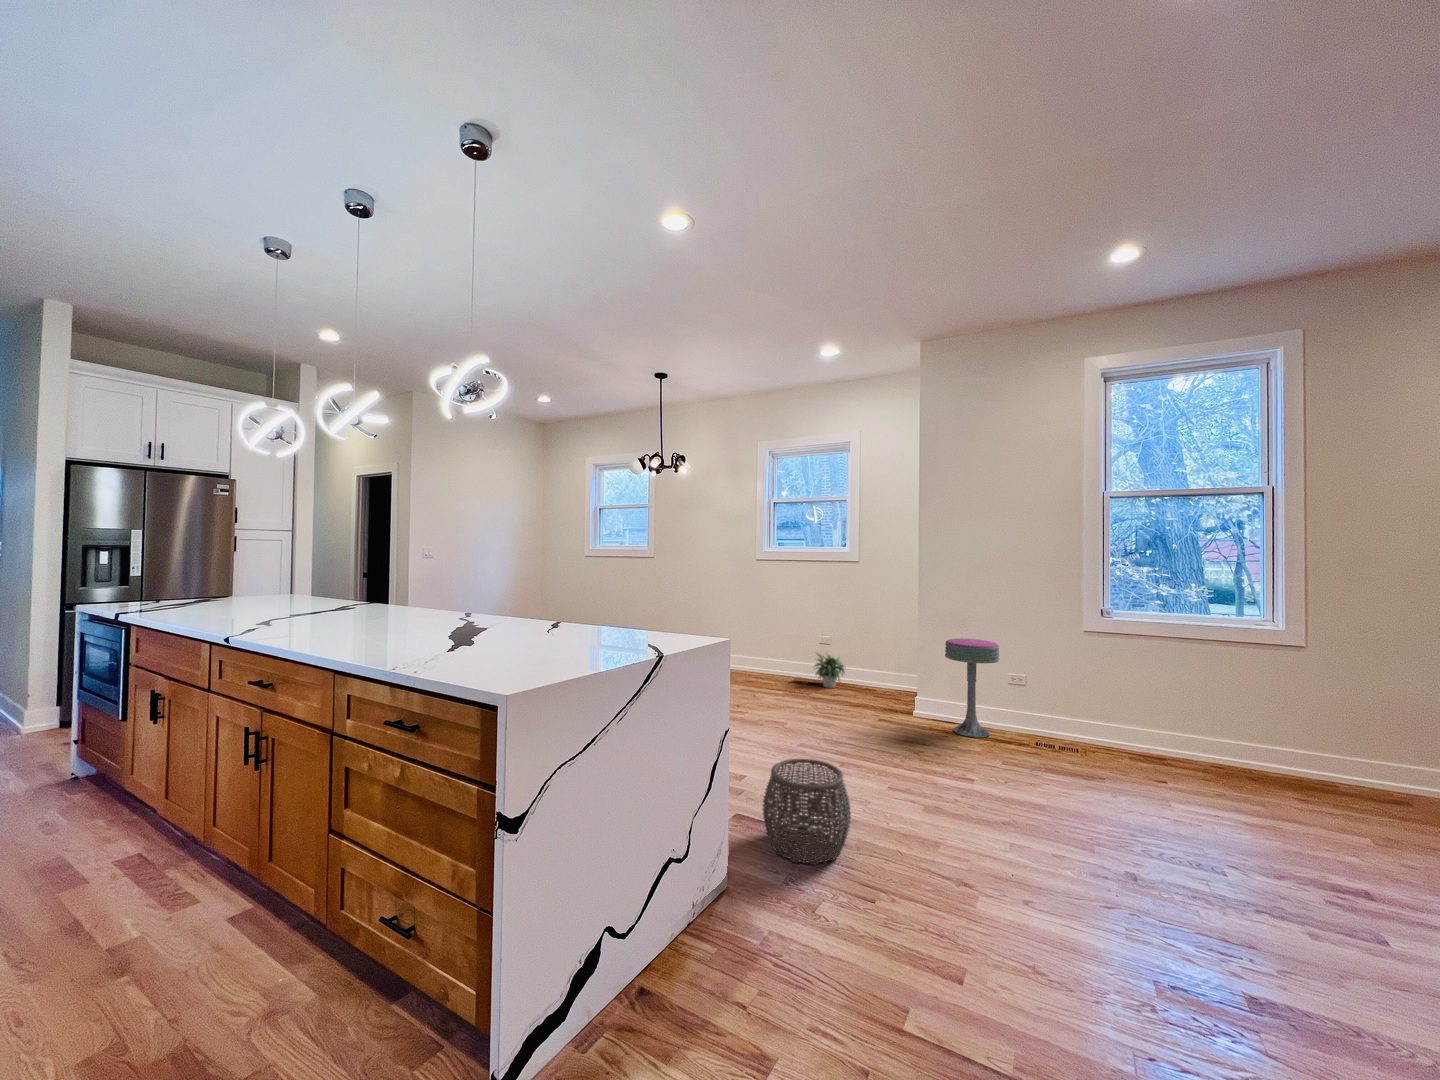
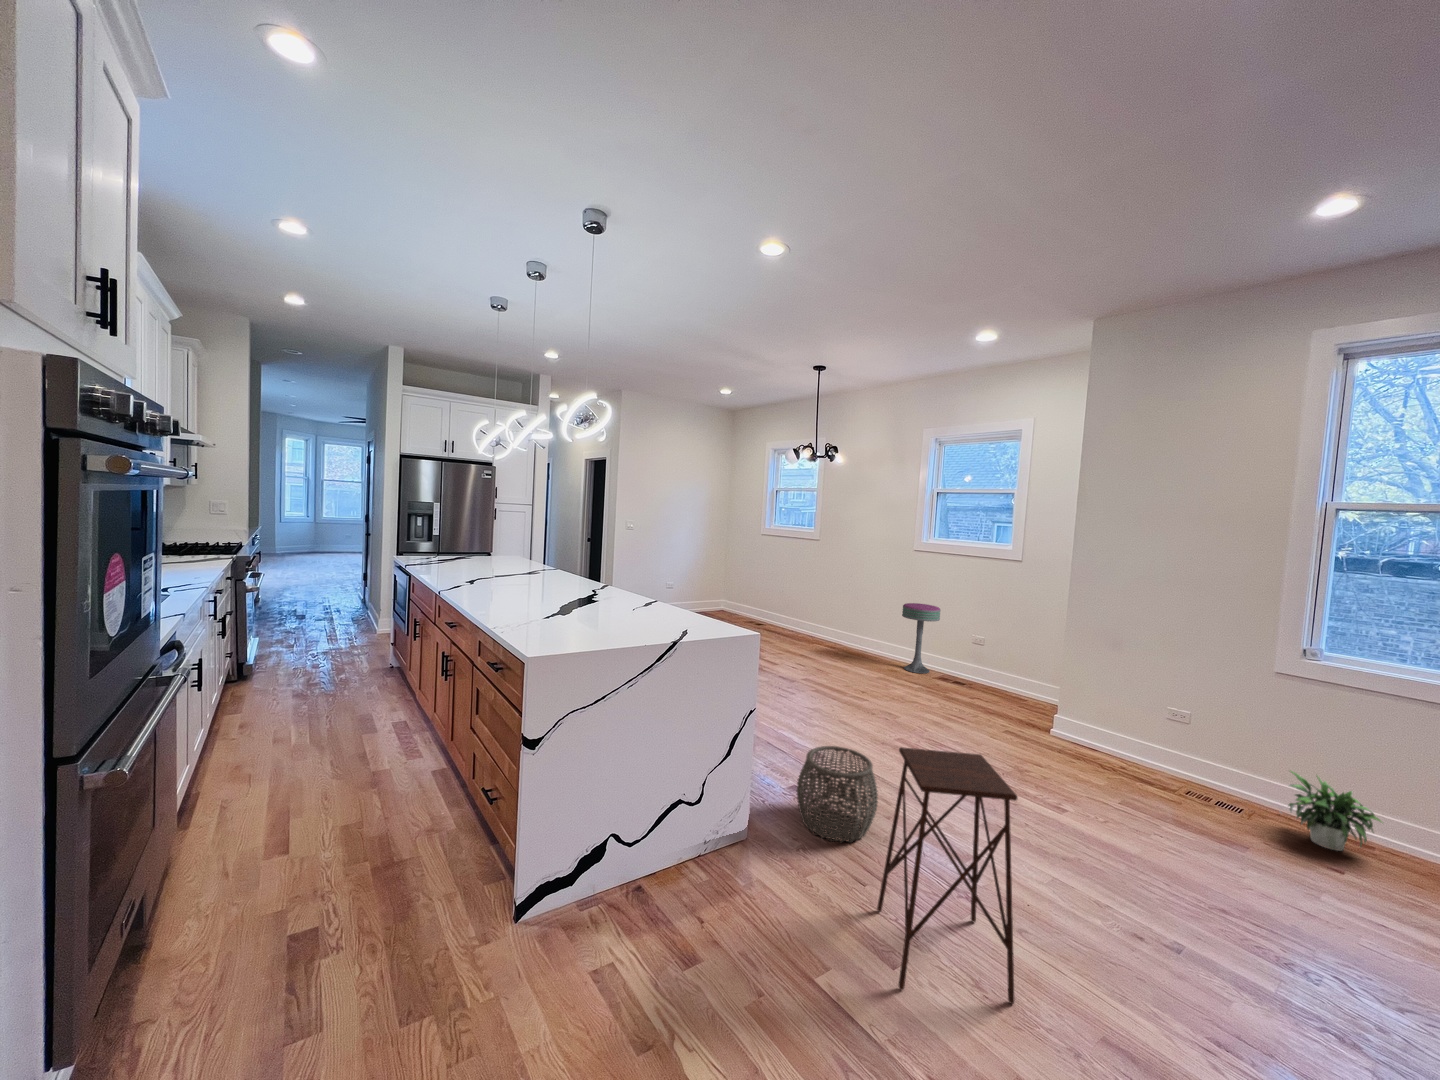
bar stool: present [945,638,999,738] -> present [902,603,941,673]
potted plant: present [815,653,845,688] -> present [1289,771,1382,851]
side table: none [904,730,1073,1002] -> present [877,747,1017,1004]

